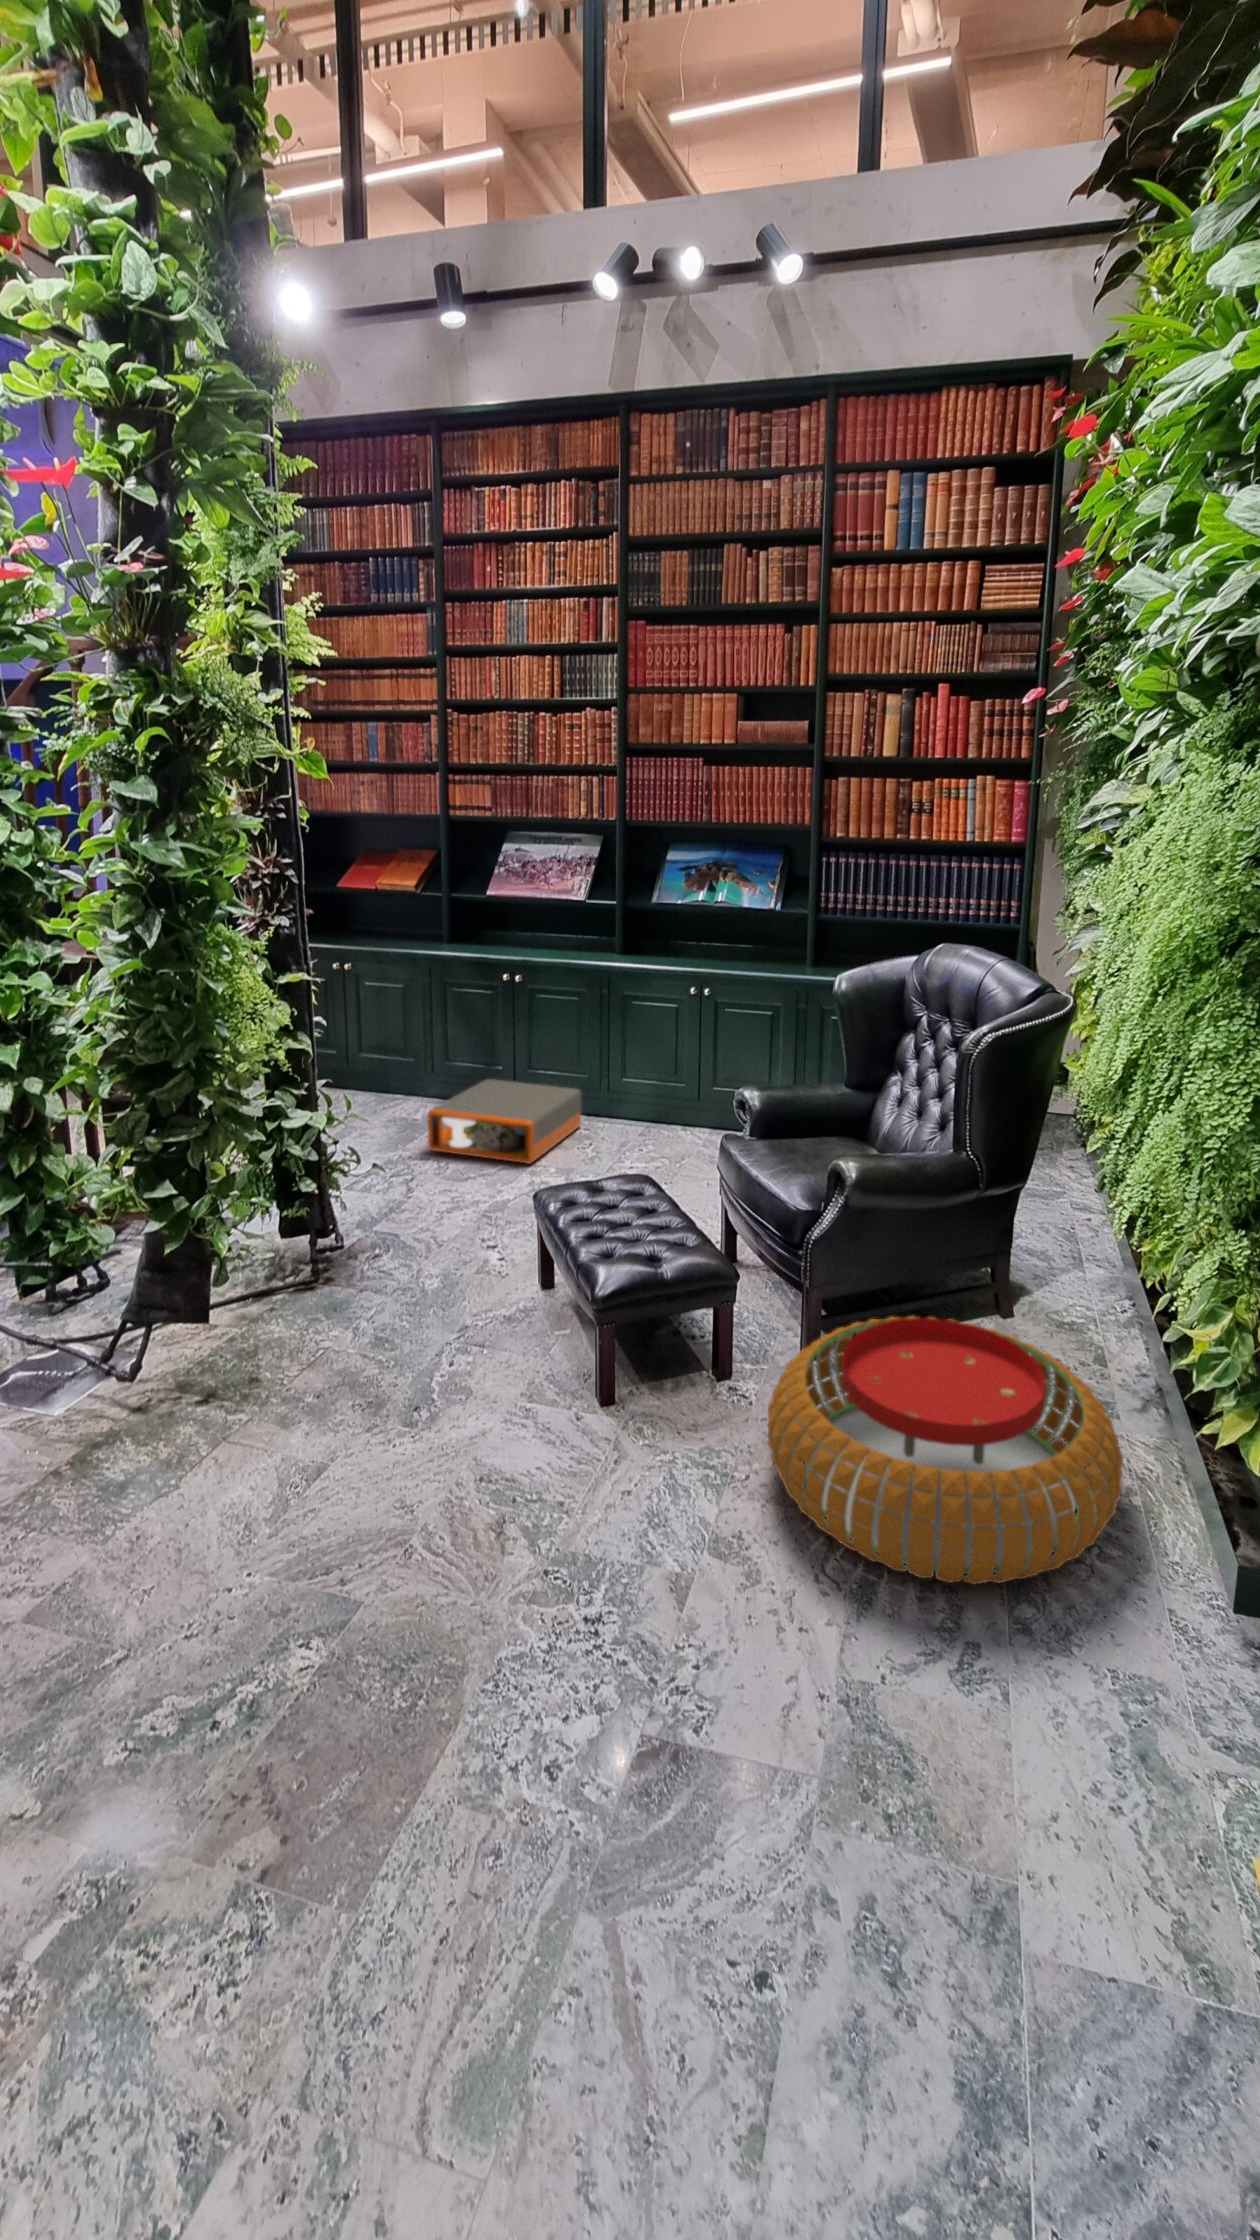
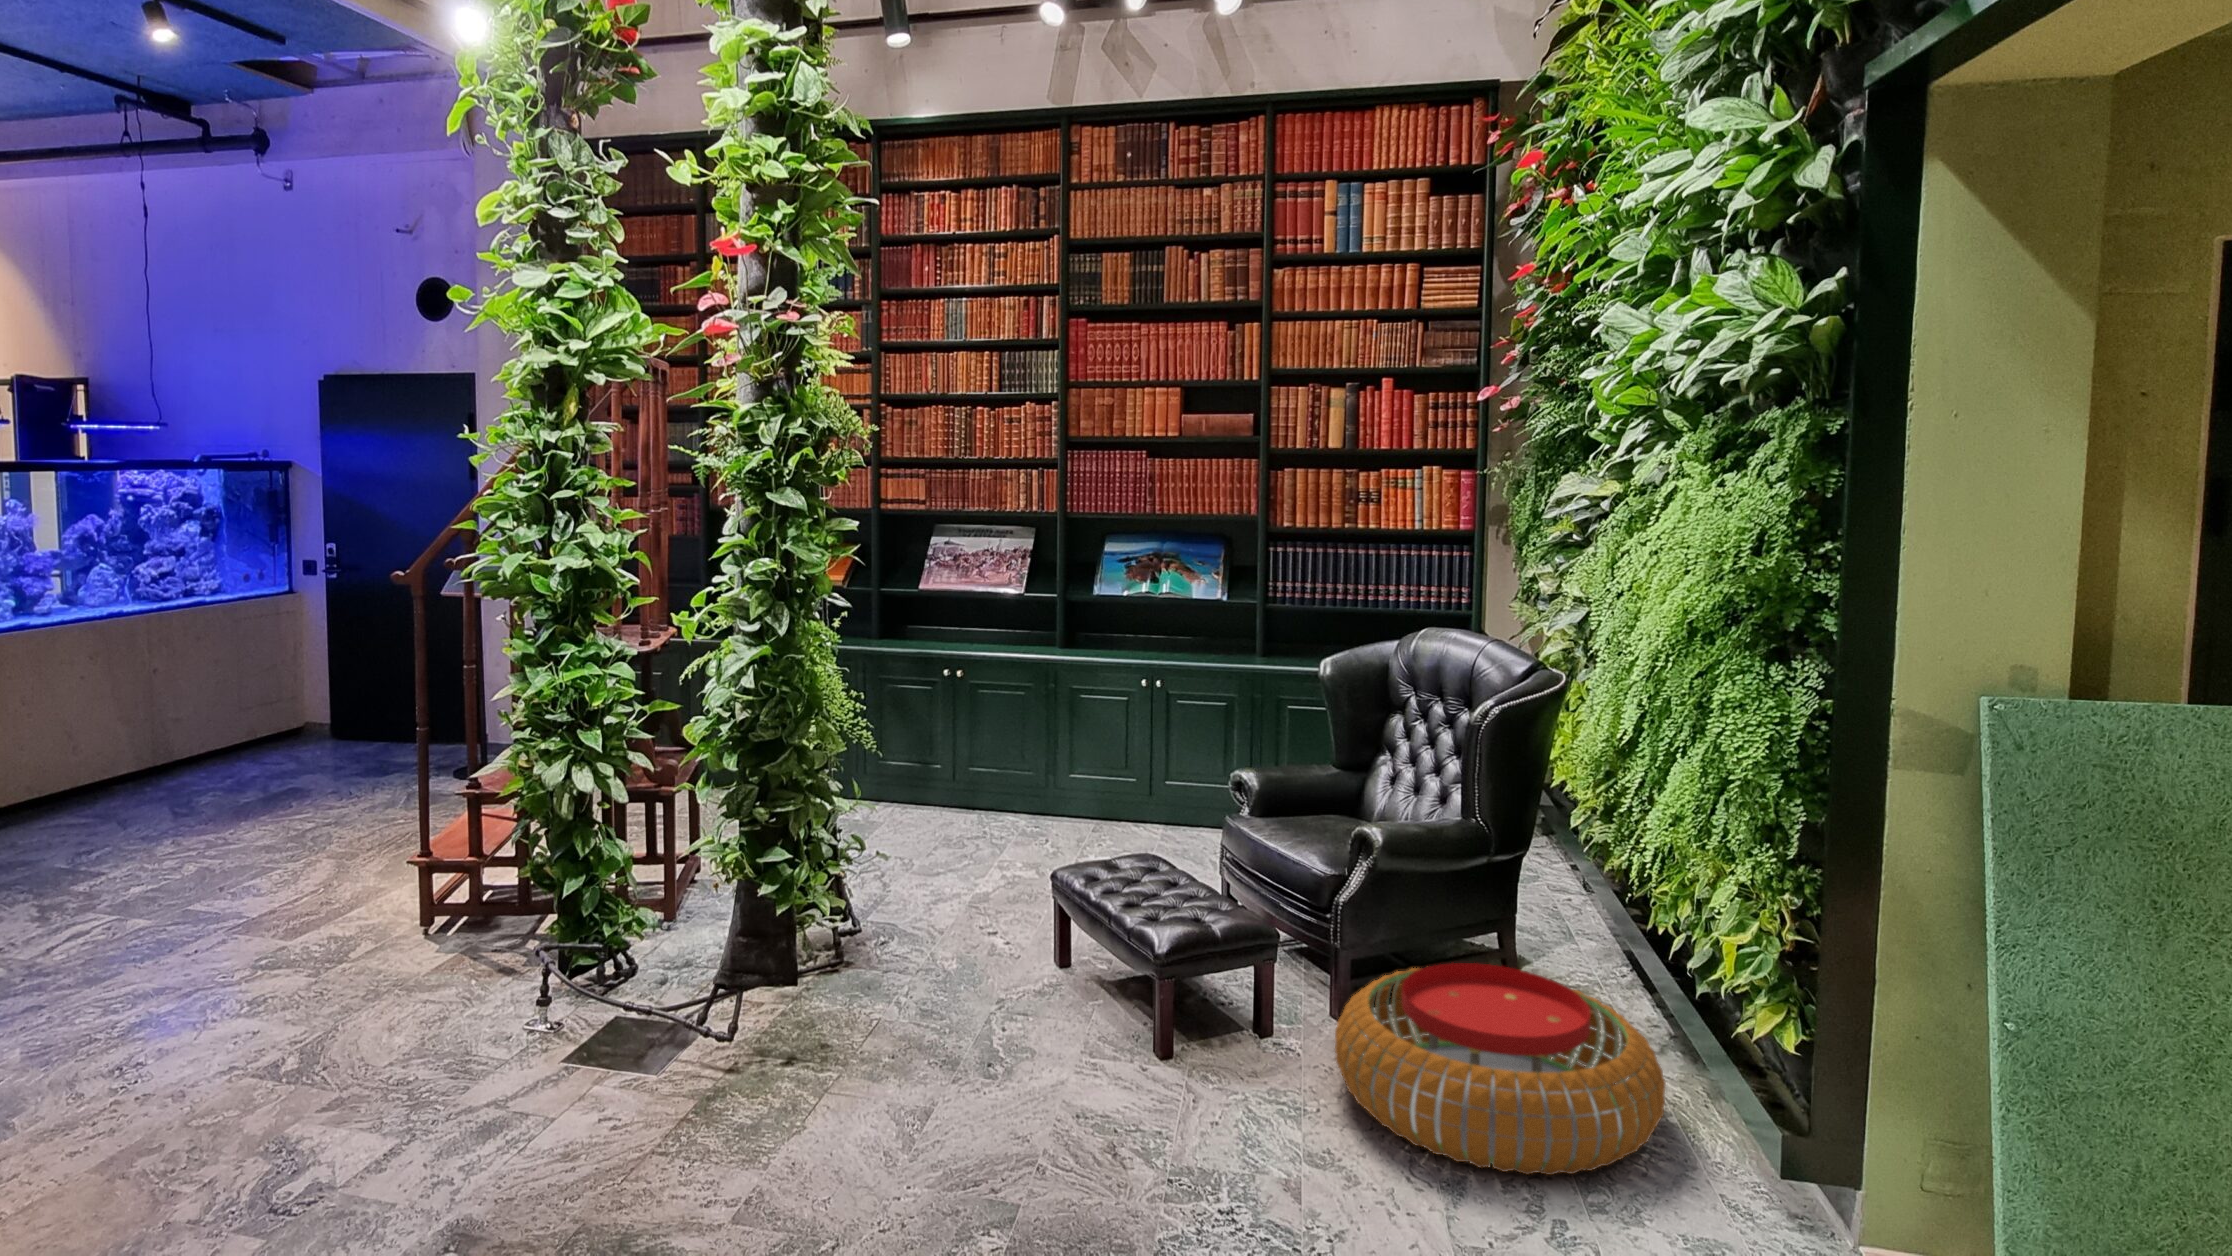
storage box: present [428,1079,581,1164] -> none [885,778,1028,860]

